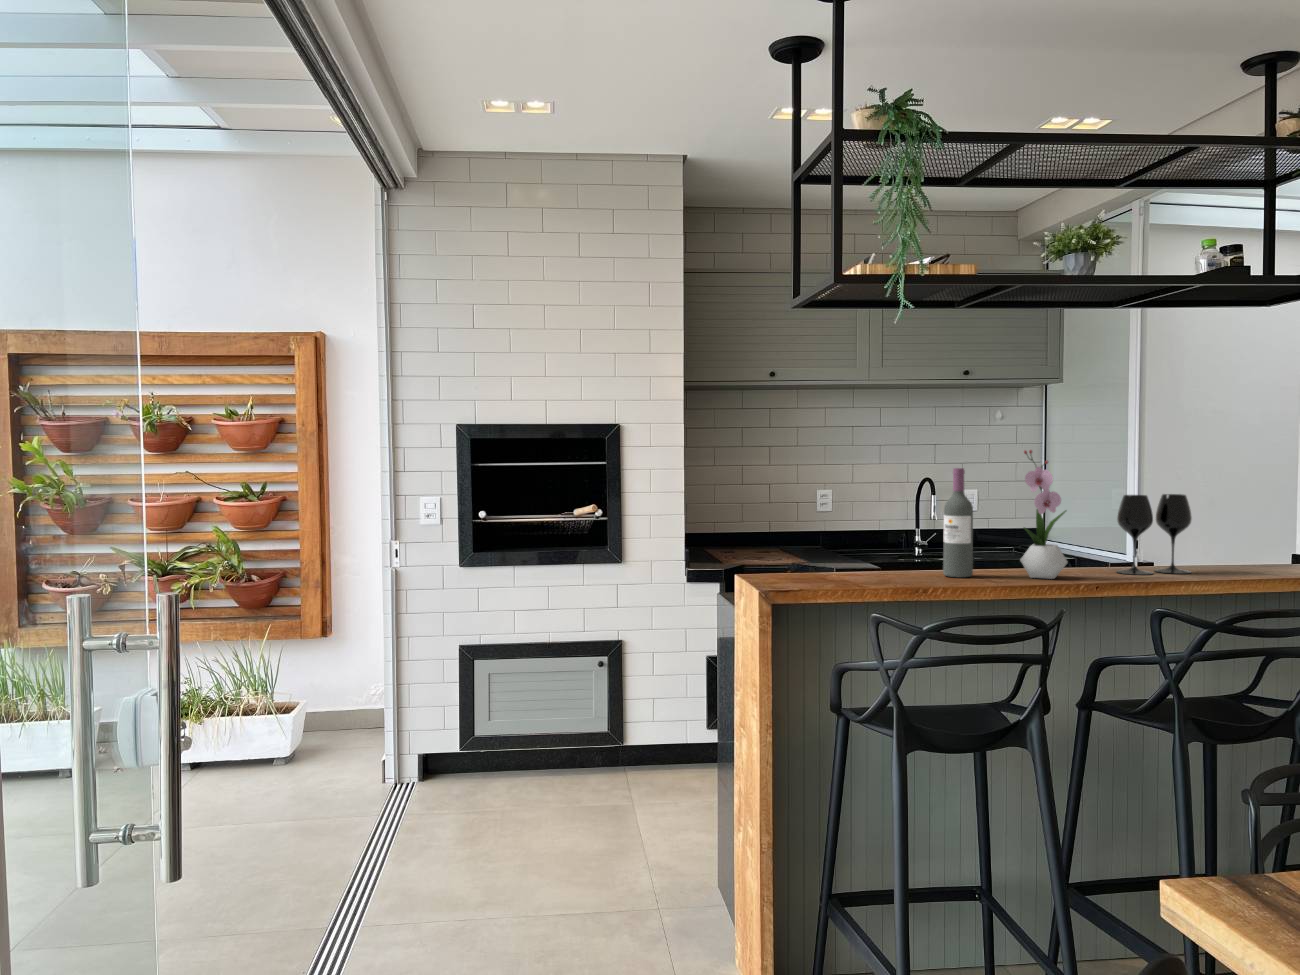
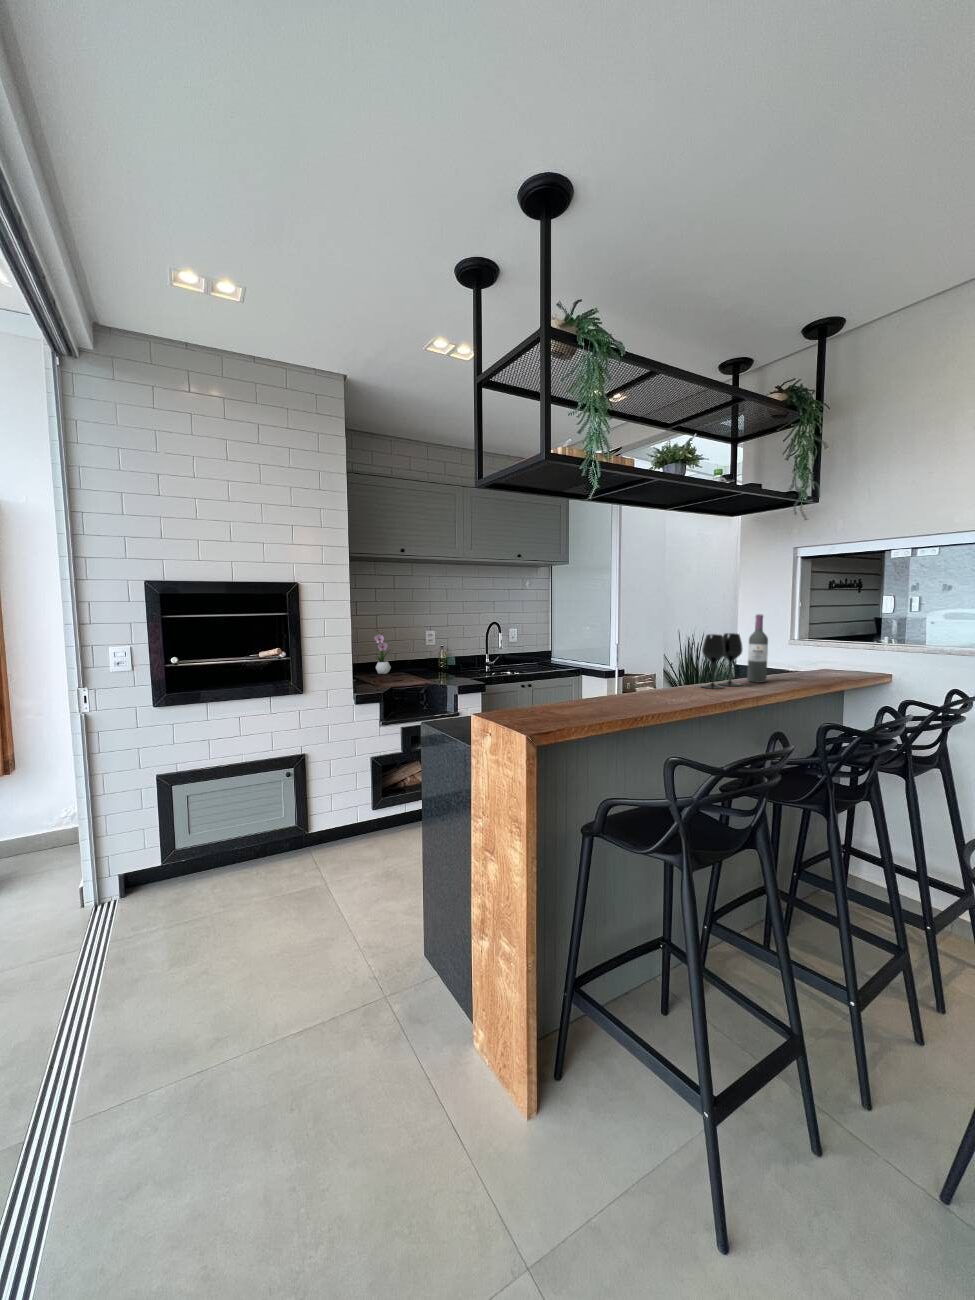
flower arrangement: present [1020,450,1068,579] -> present [374,628,391,674]
wine bottle: present [943,468,973,577] -> present [747,614,768,683]

